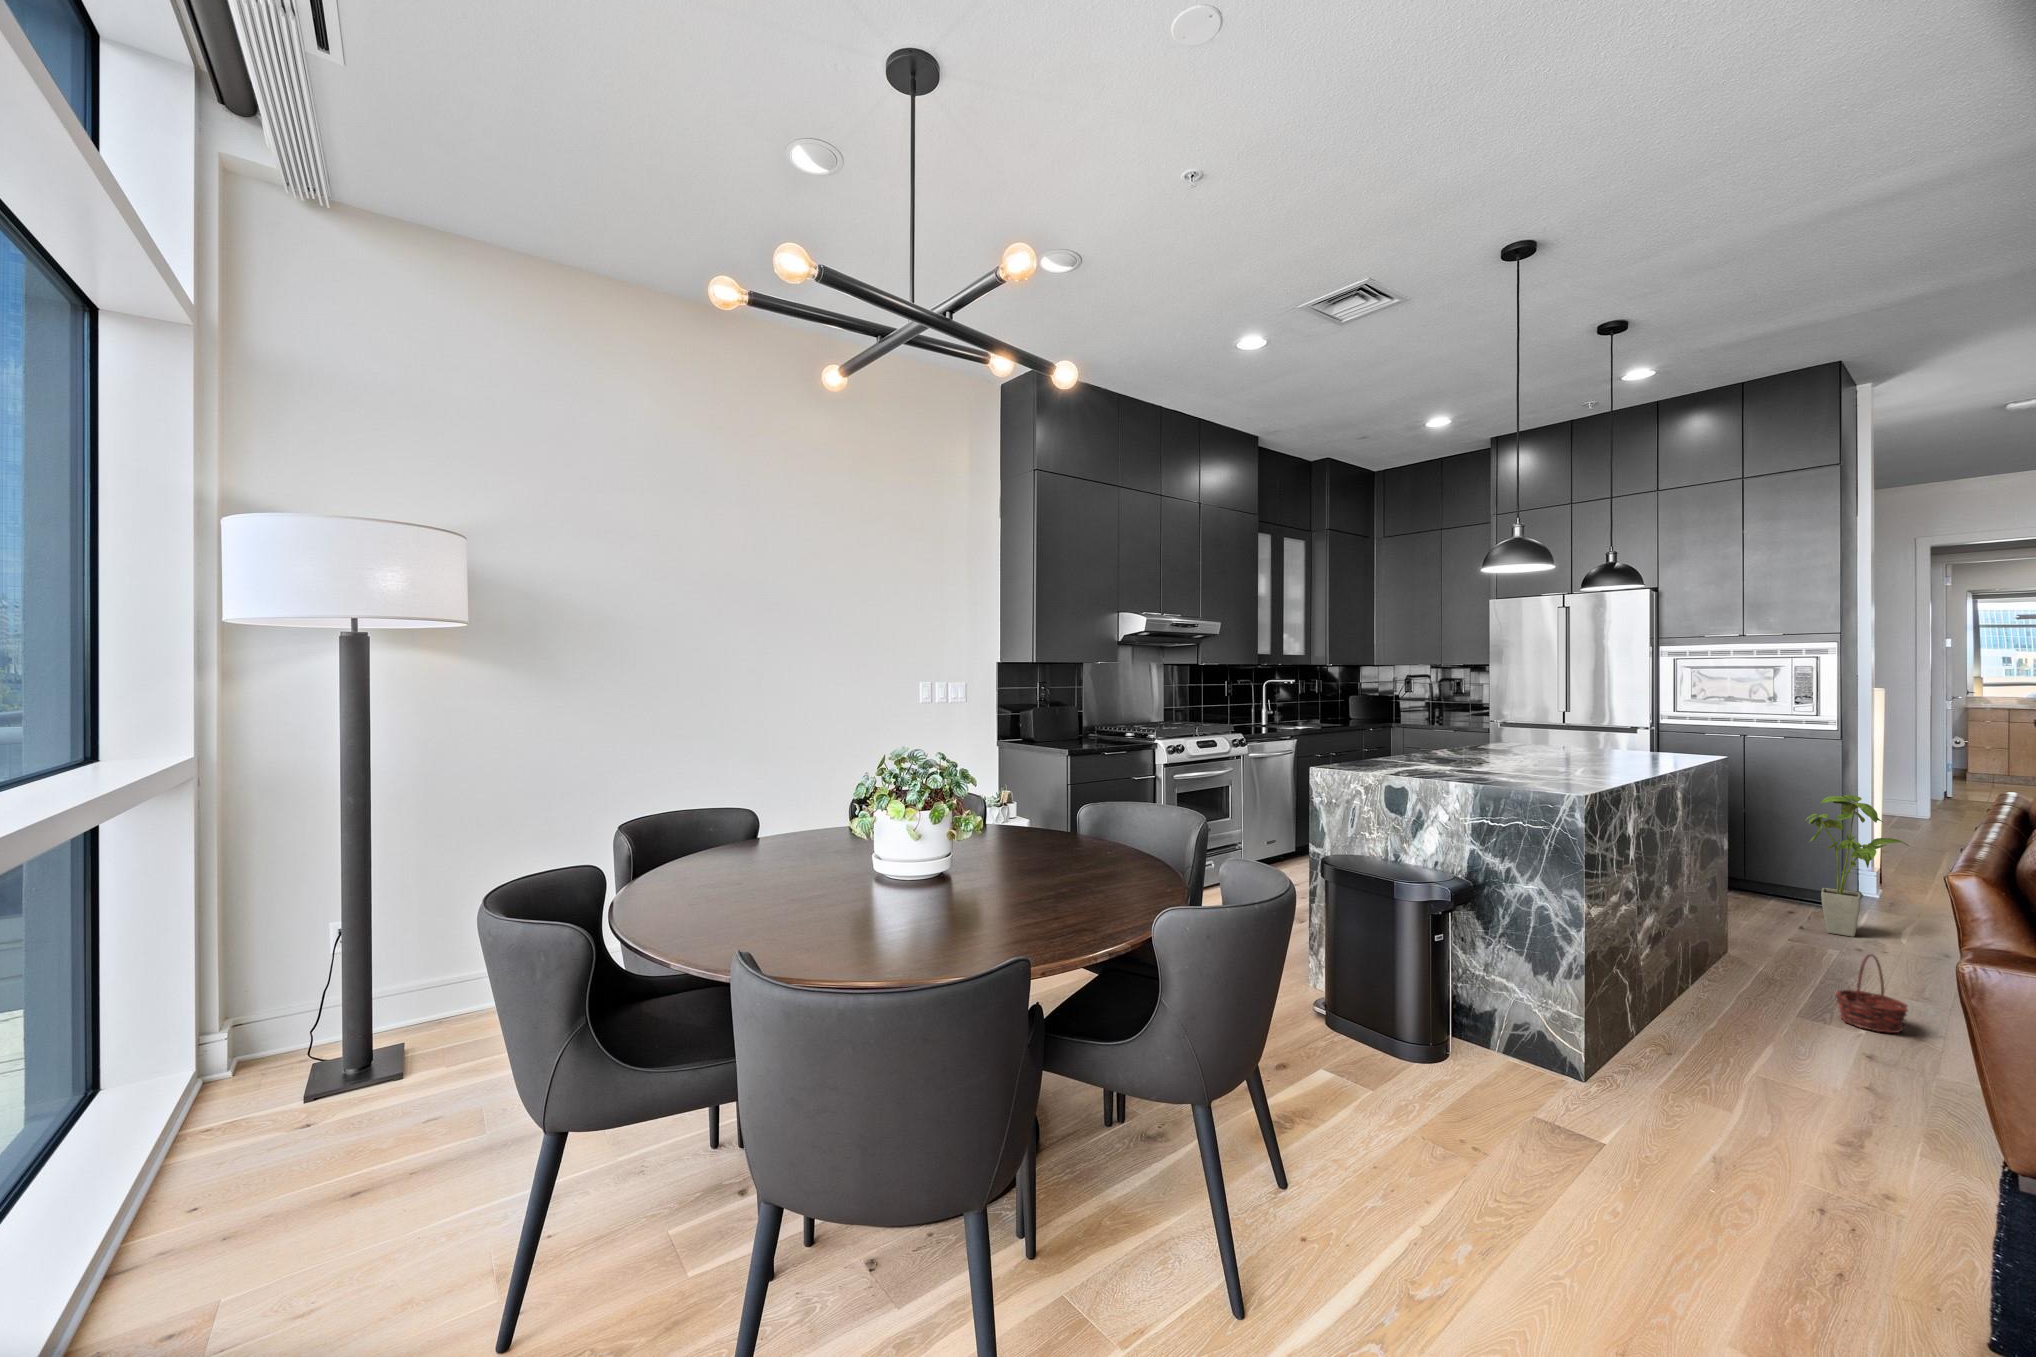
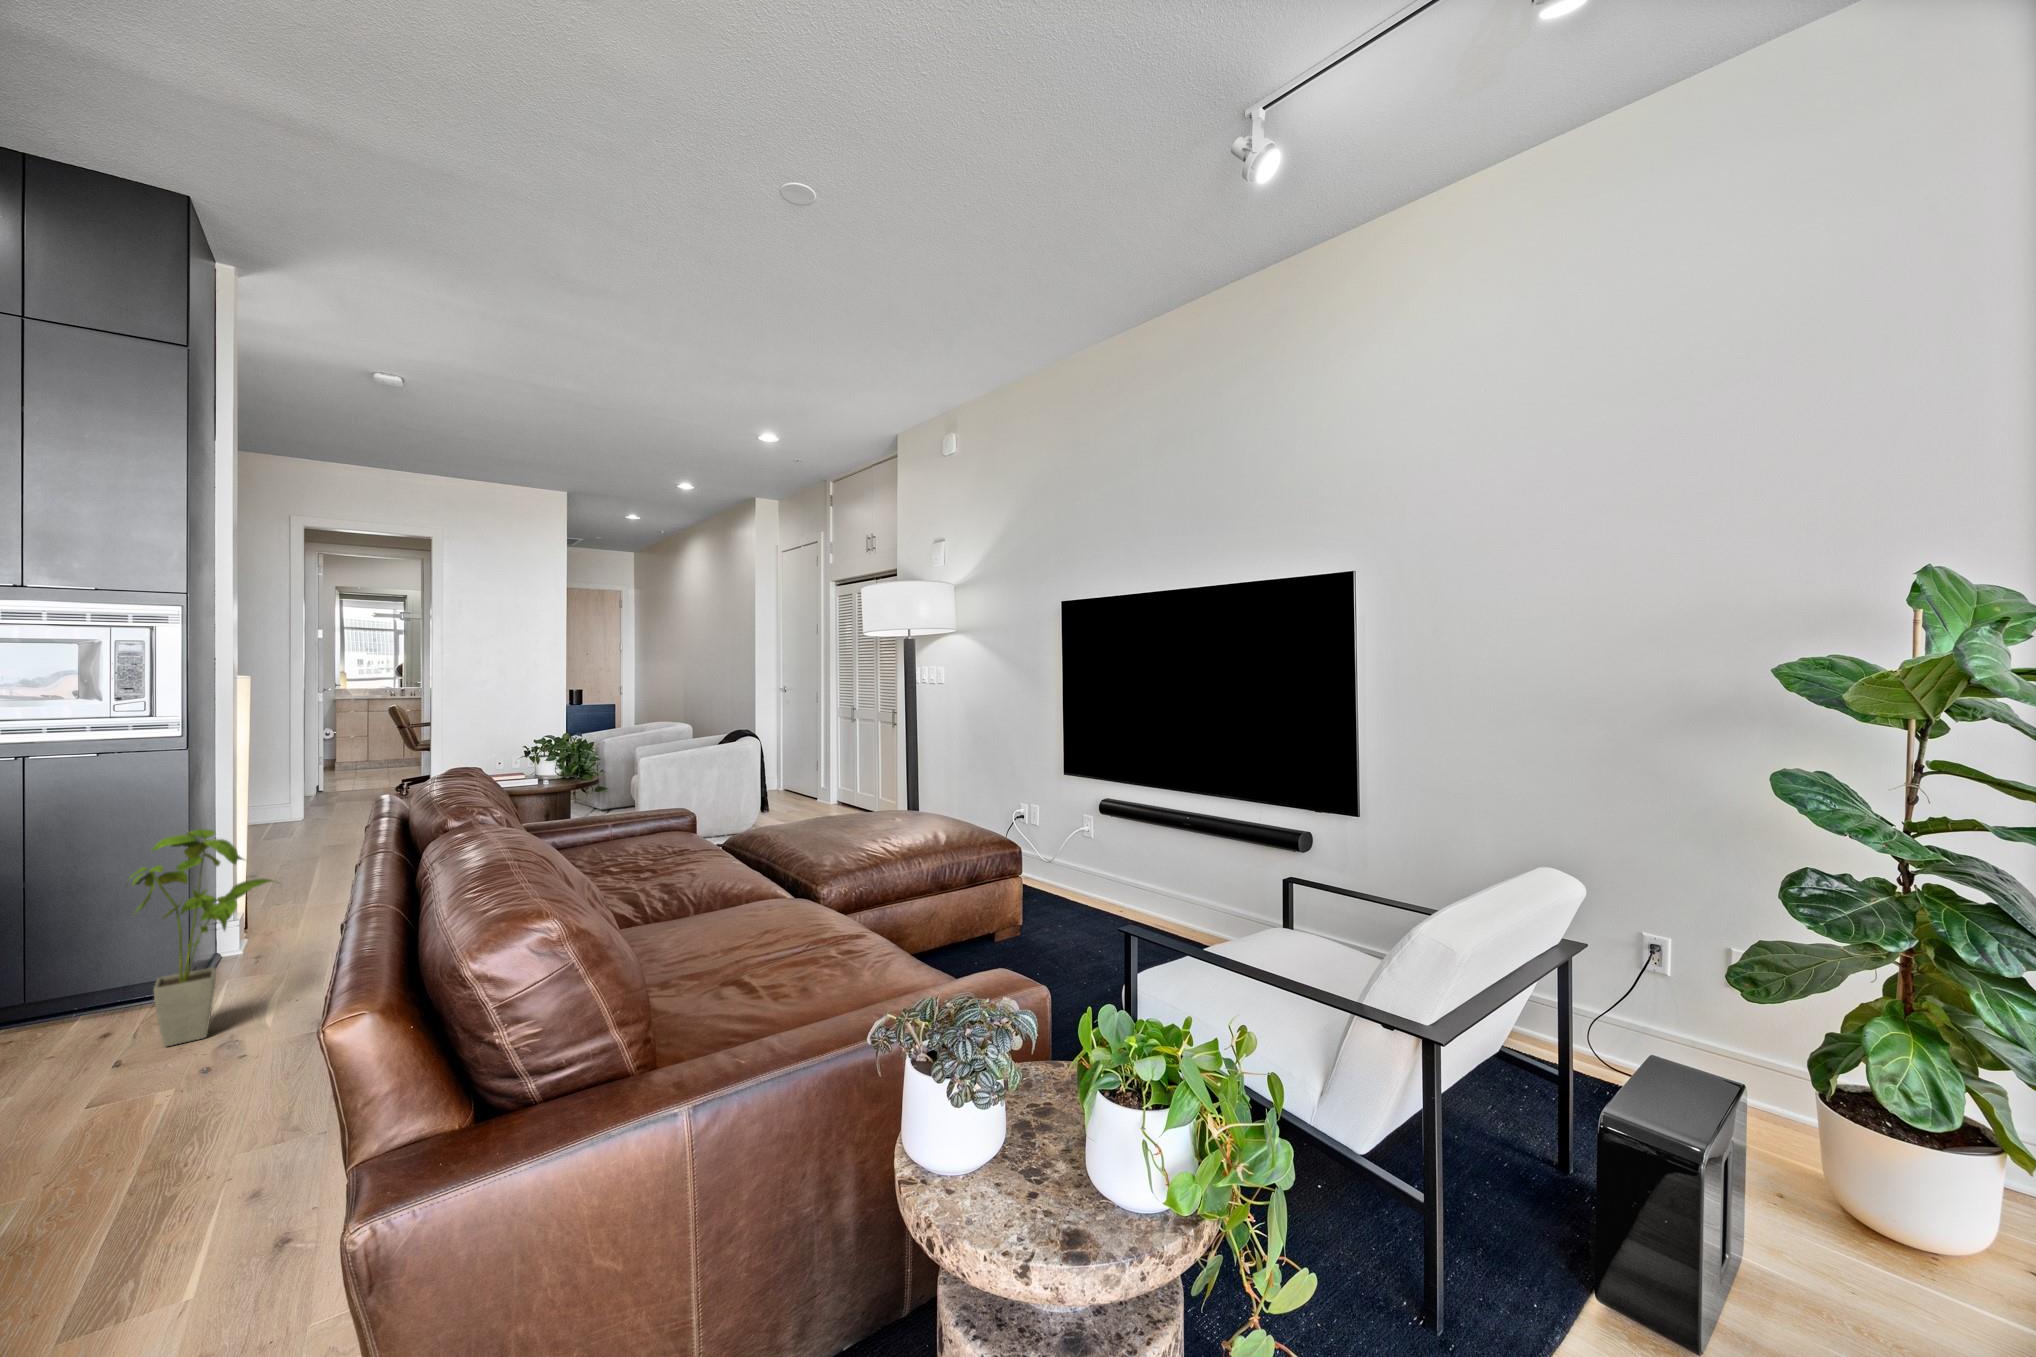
basket: present [1836,954,1908,1033] -> none [153,1120,280,1271]

